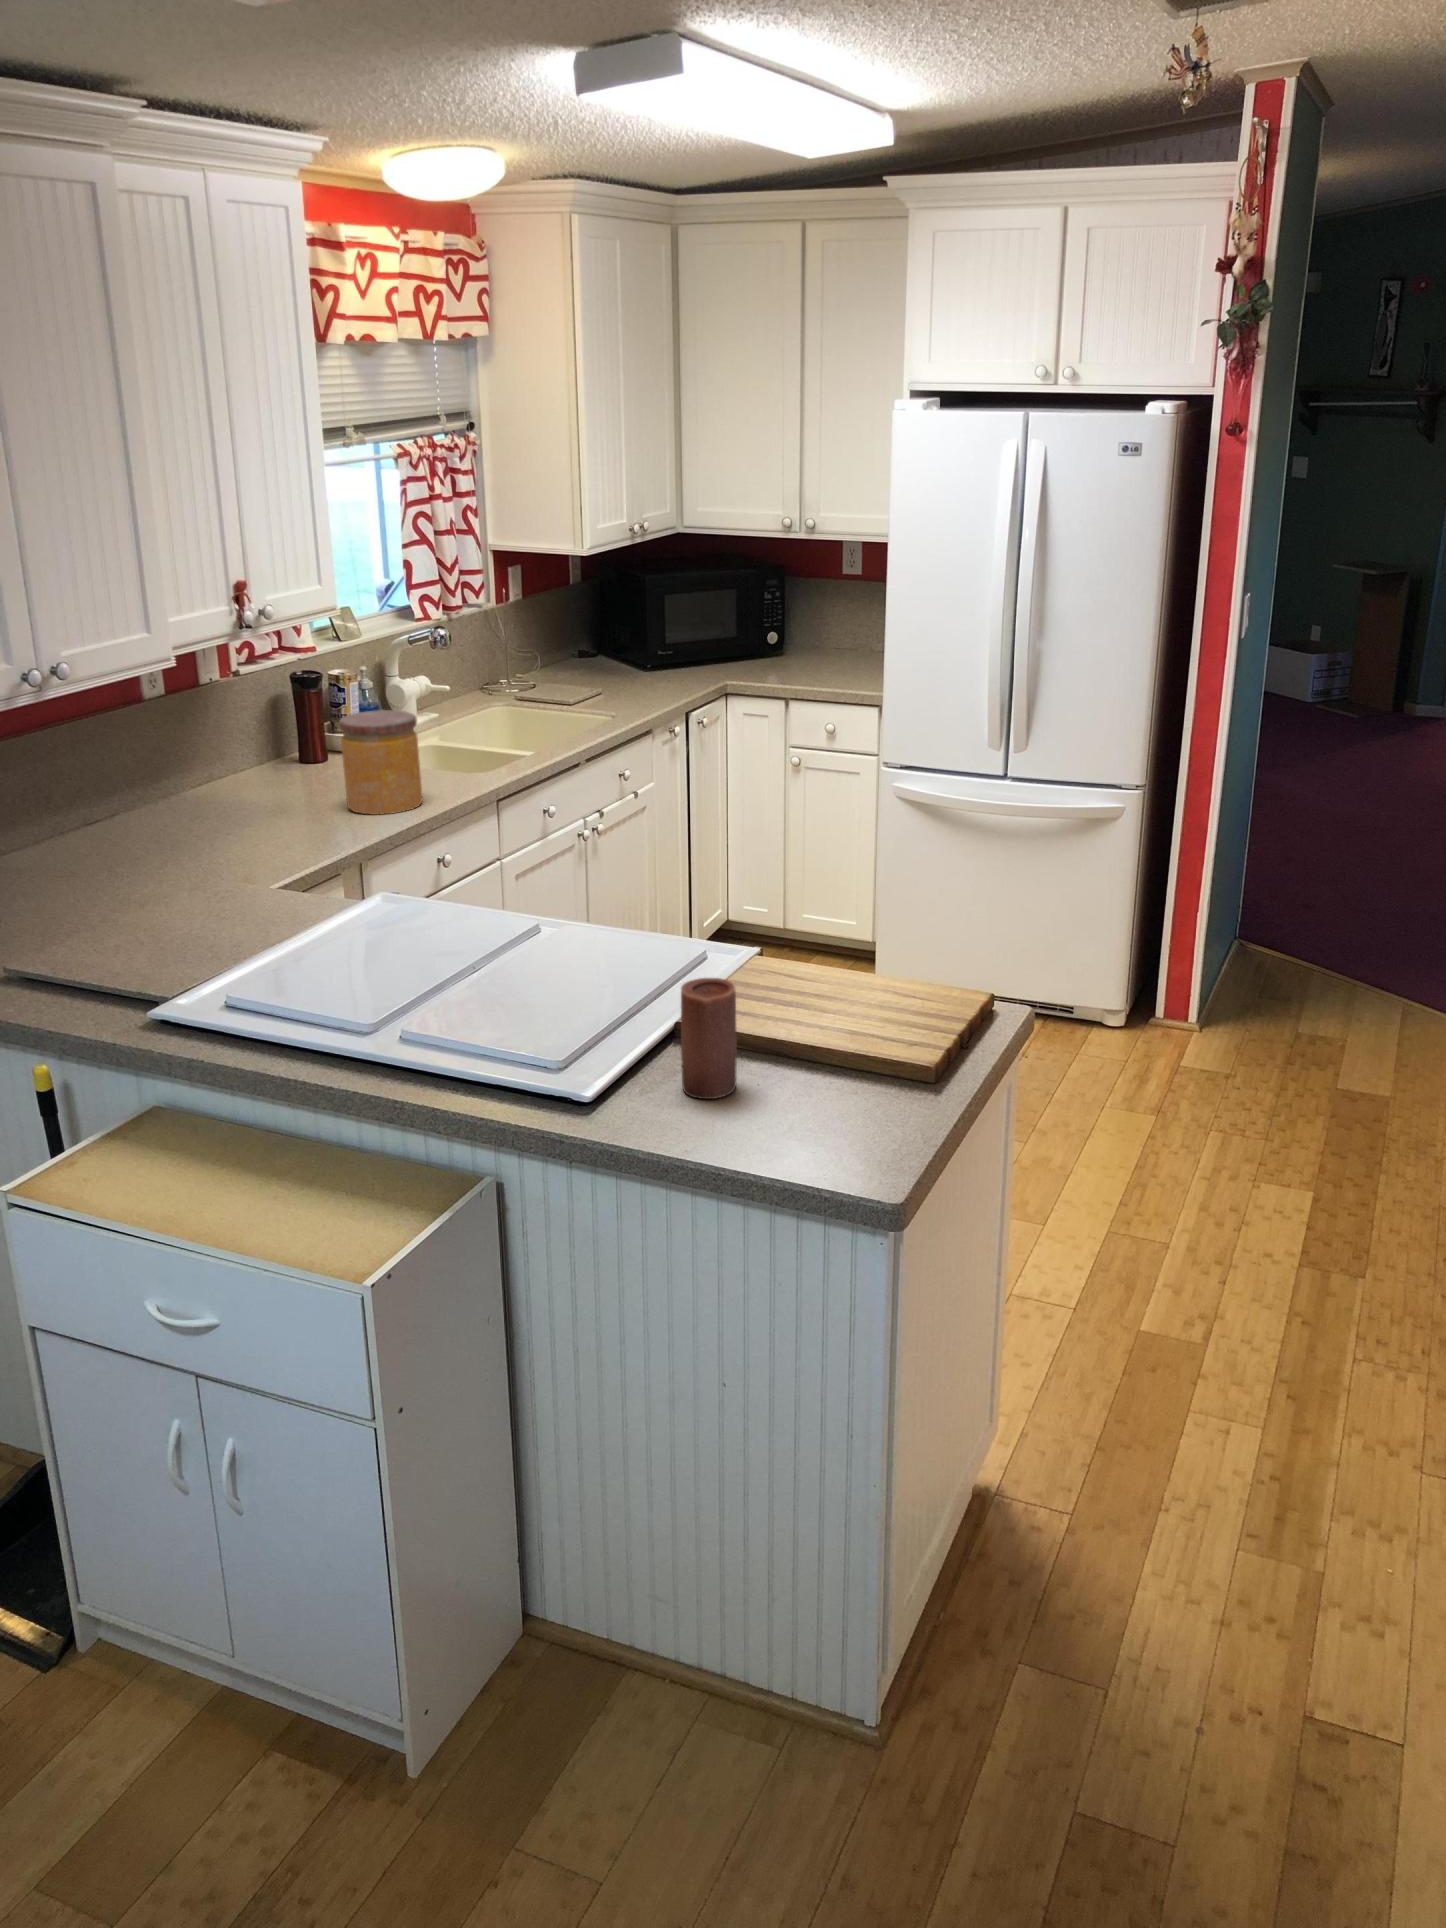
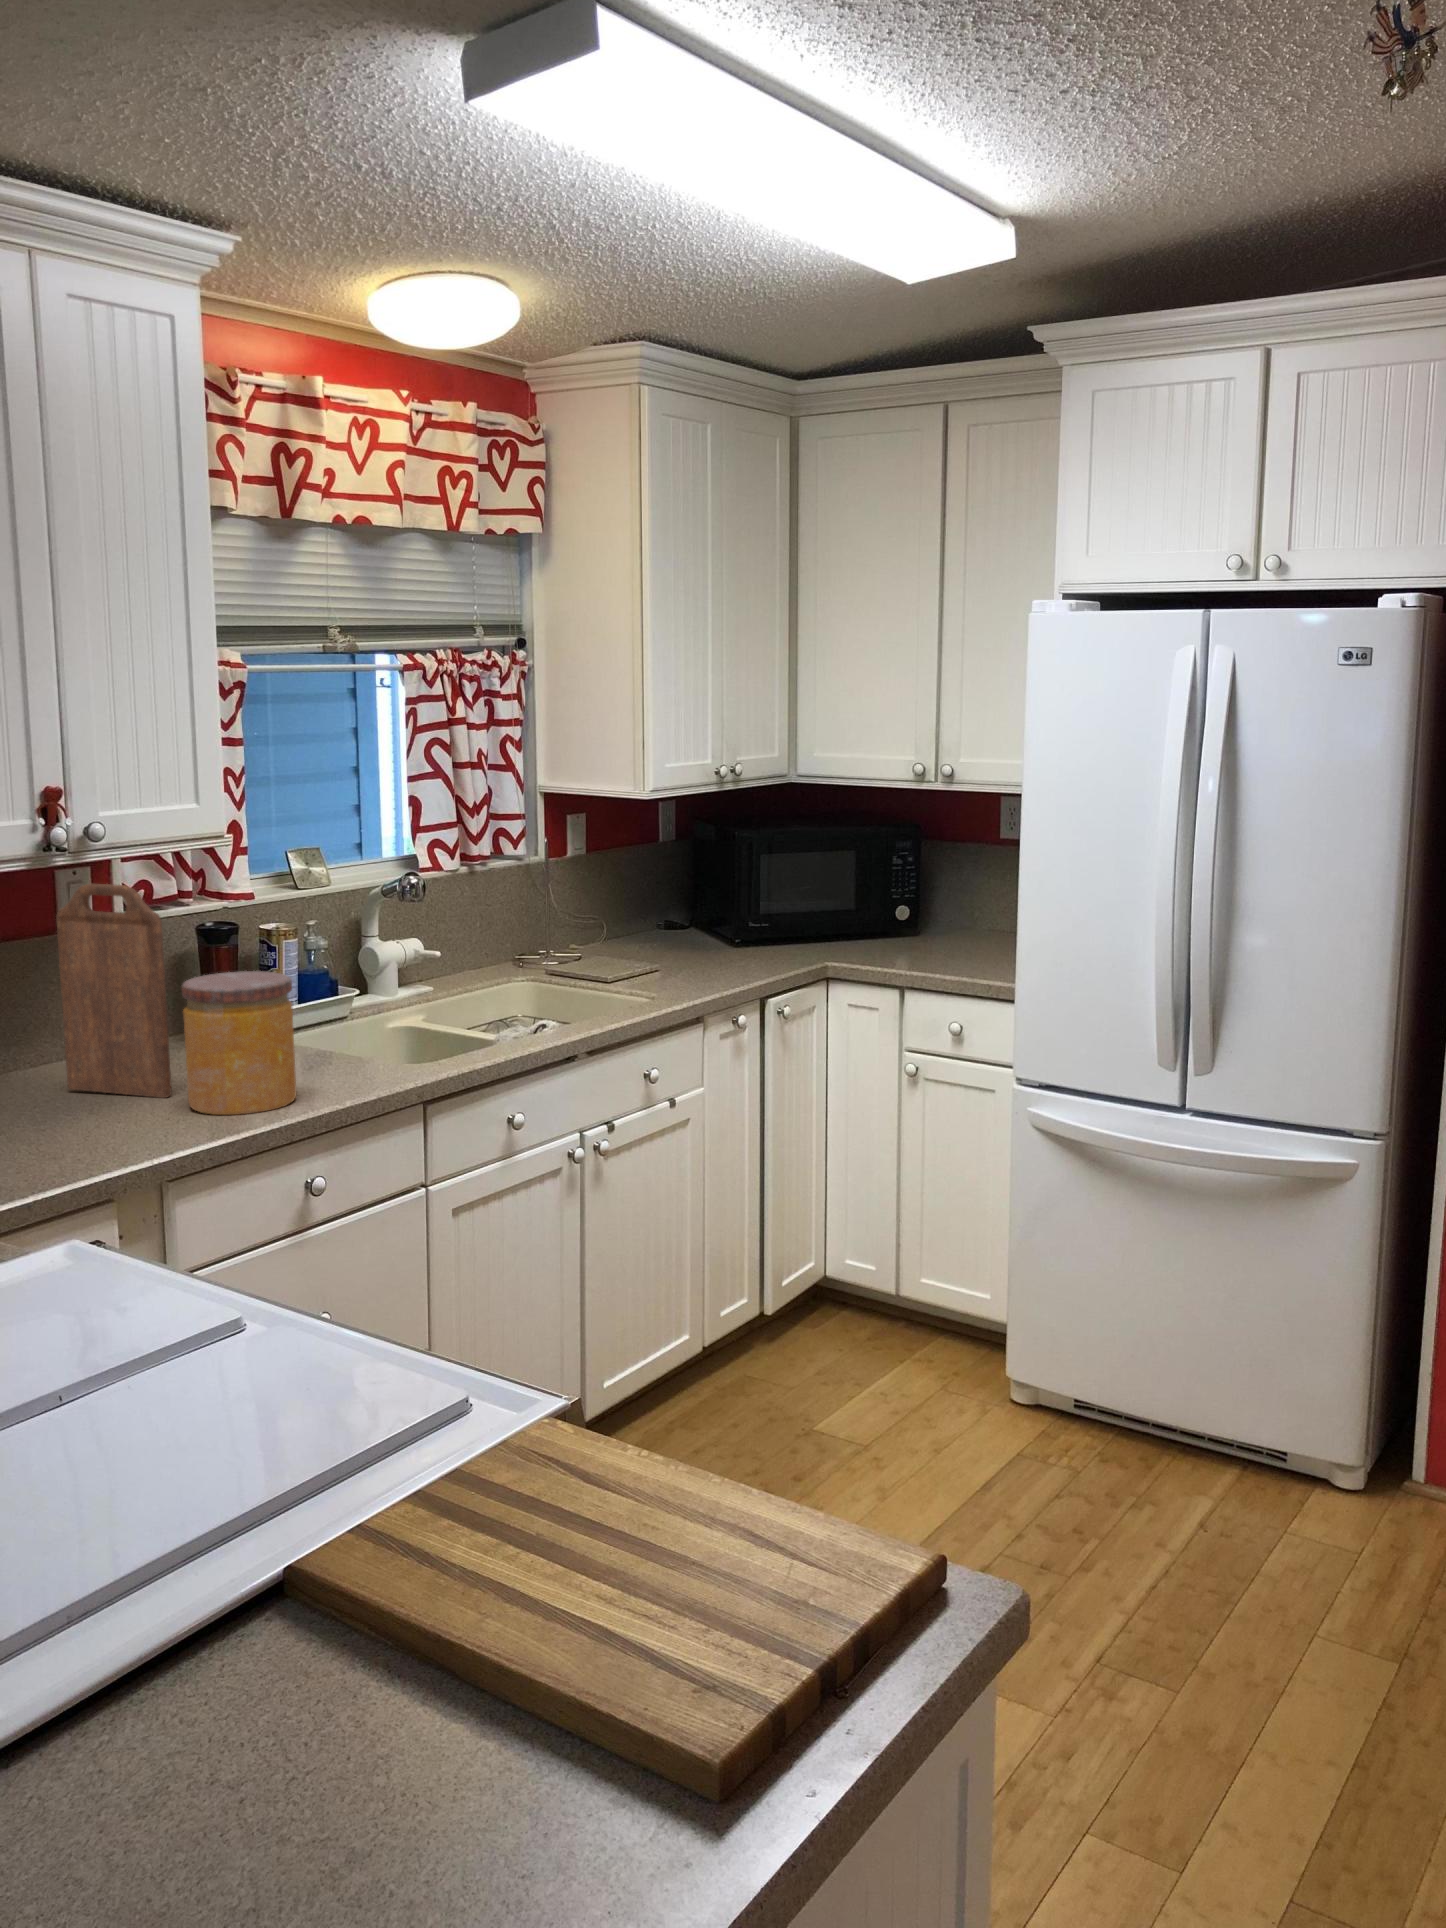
cutting board: none [222,650,323,806] -> present [56,884,172,1098]
candle: present [681,978,737,1099] -> none [130,1516,270,1806]

